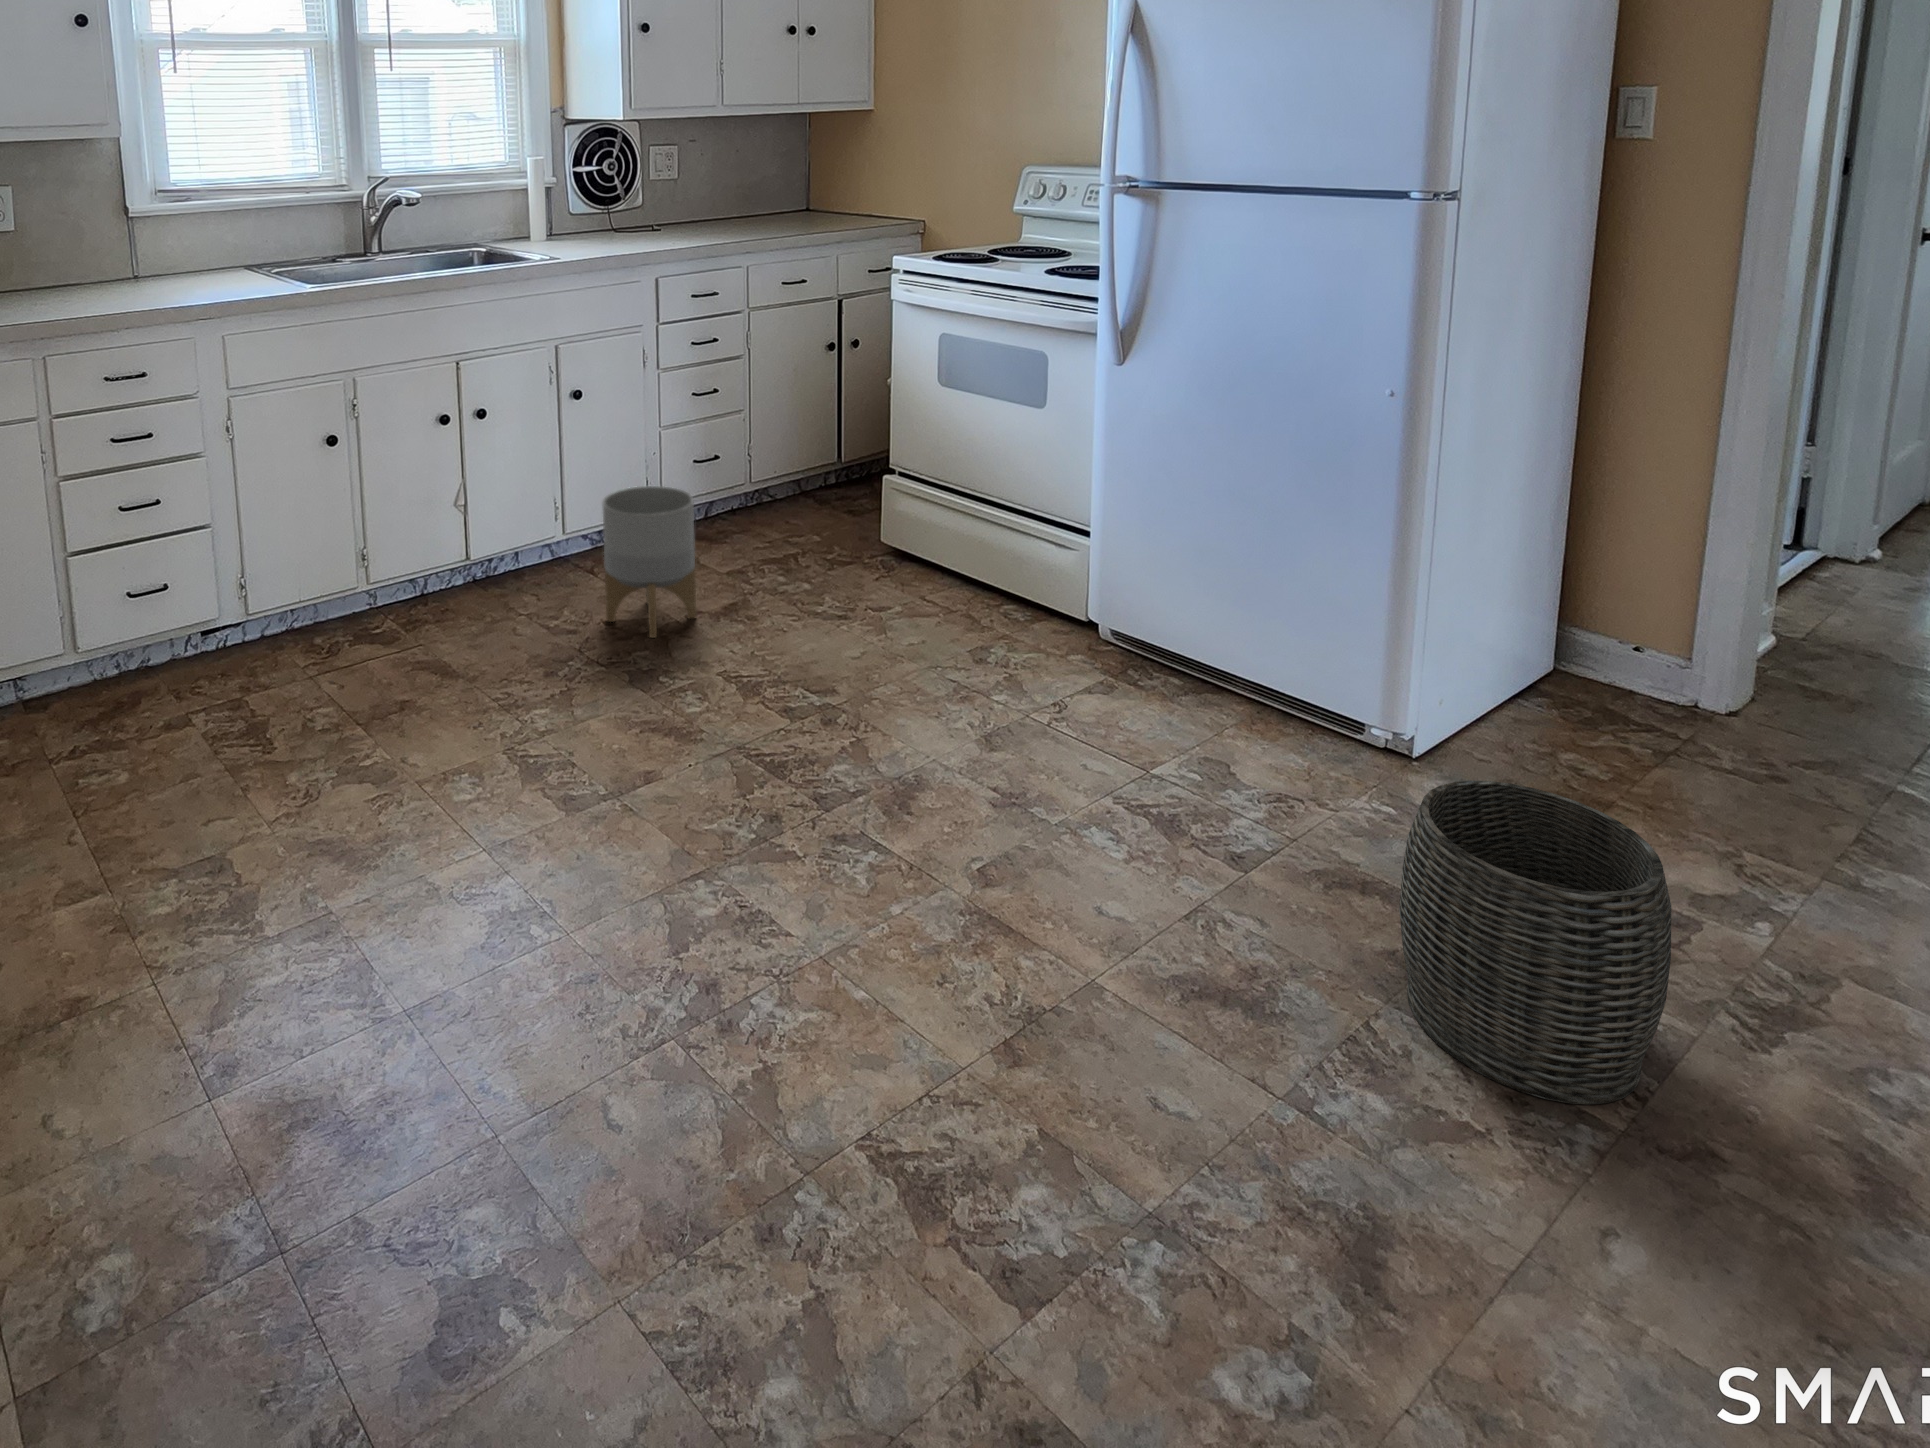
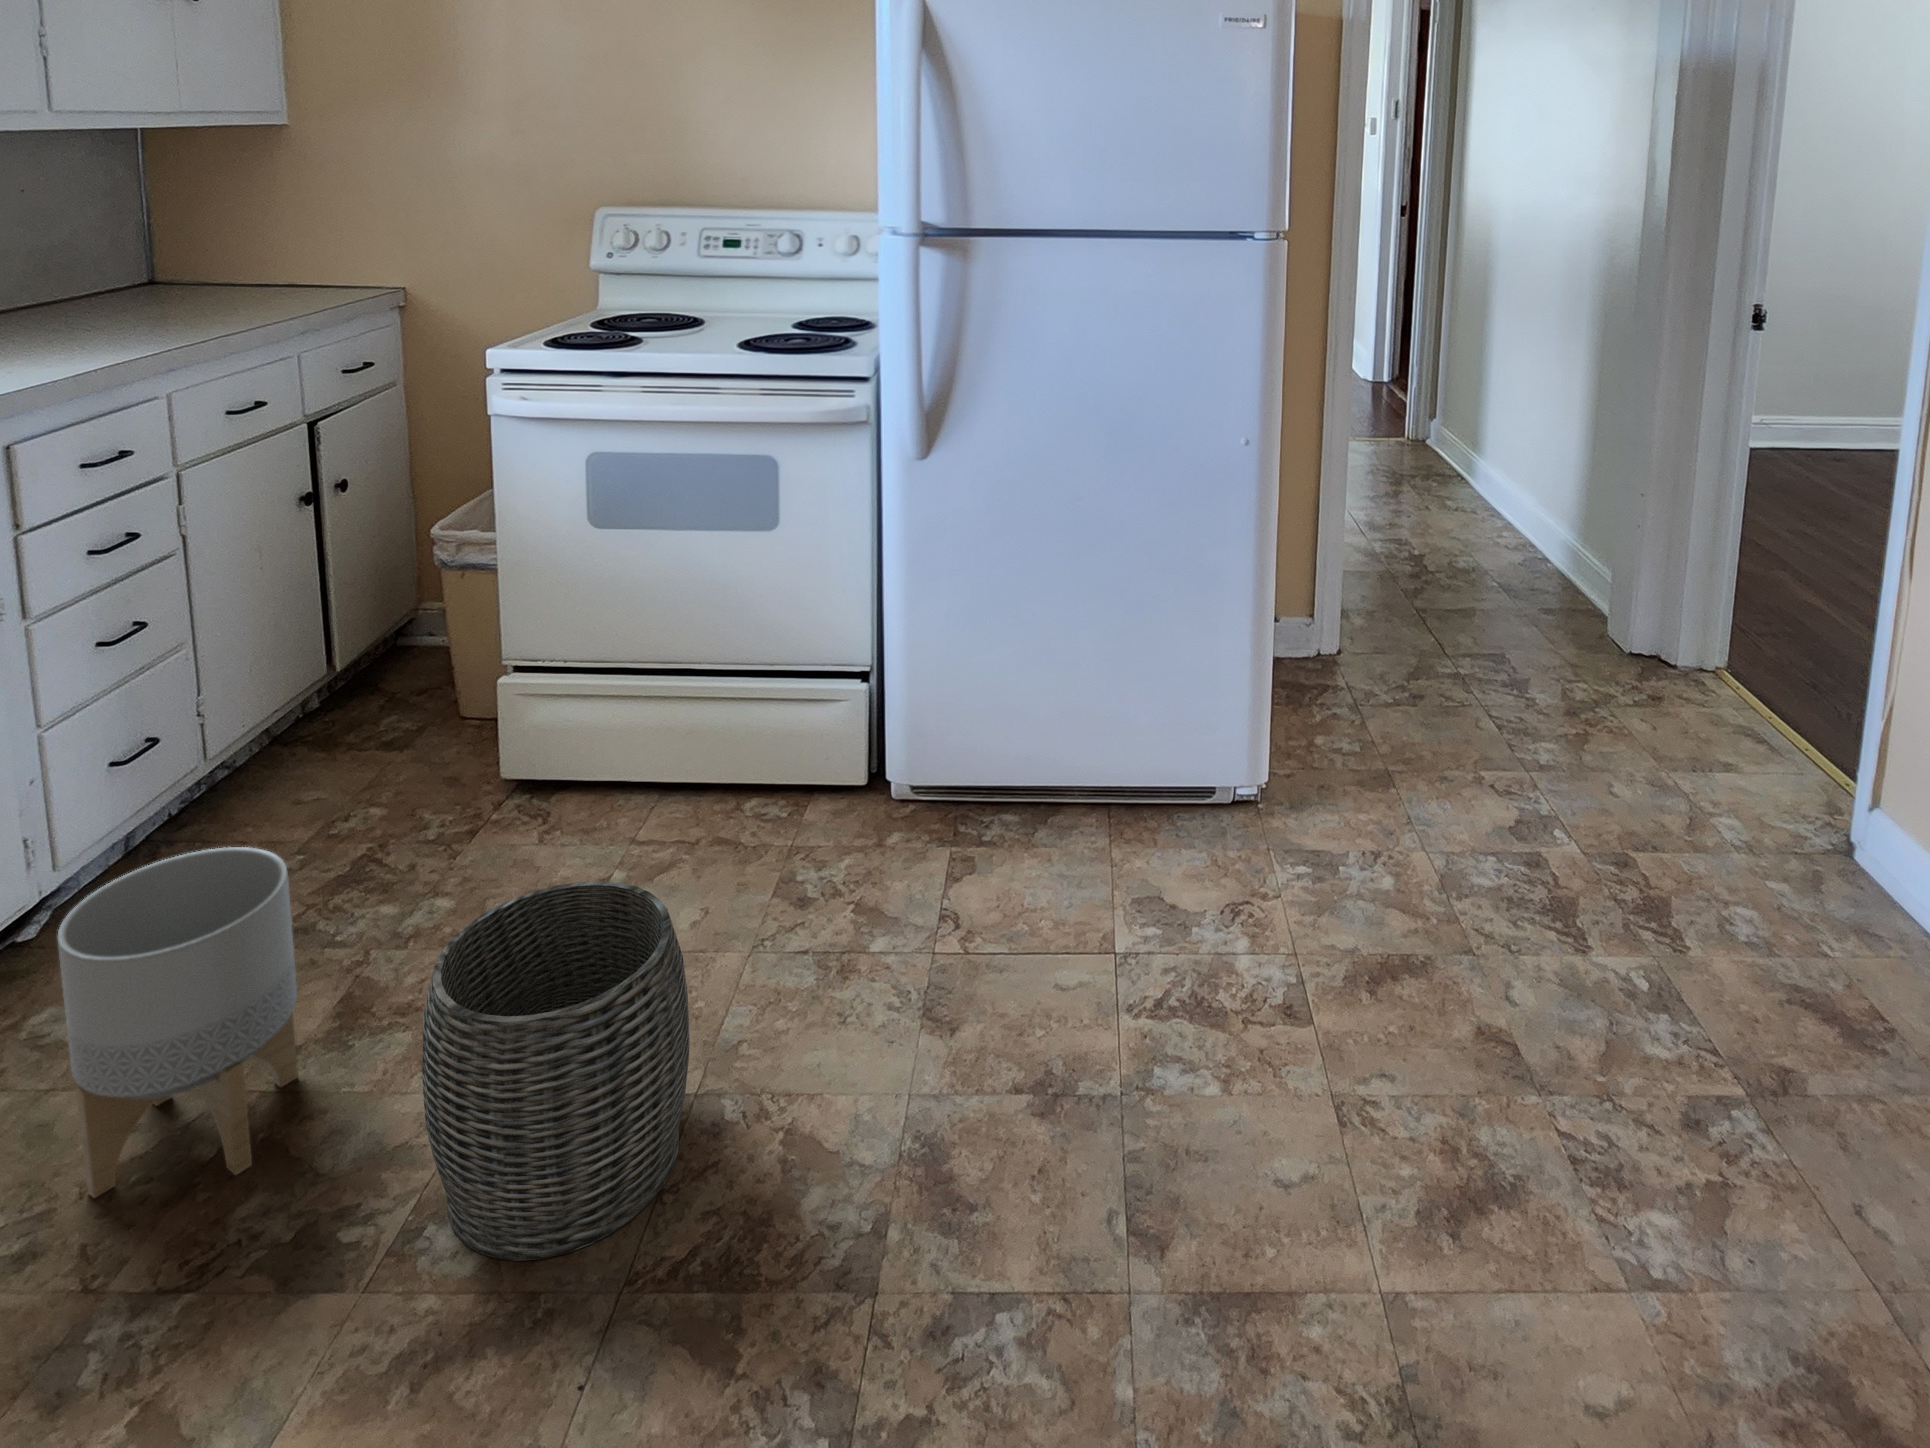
woven basket: present [1399,781,1671,1105] -> present [422,881,690,1261]

